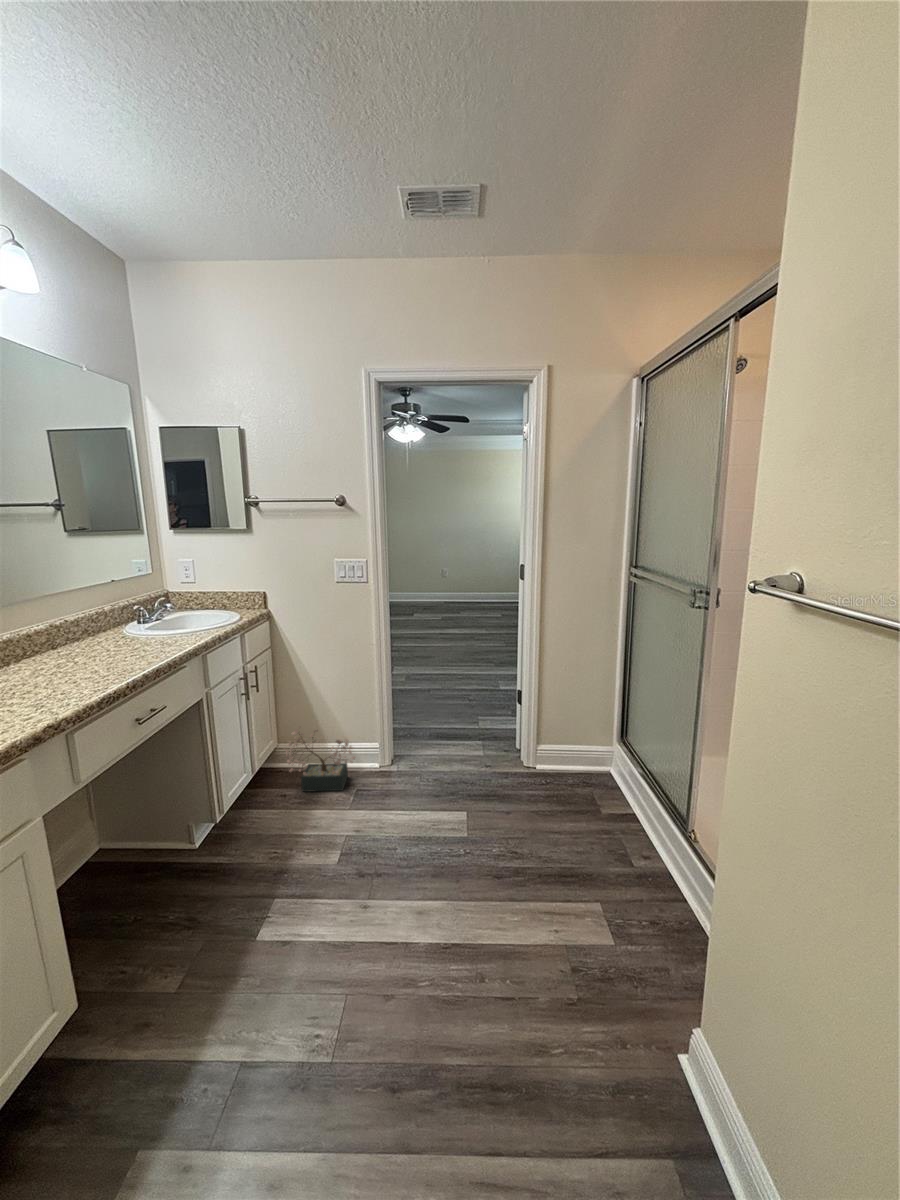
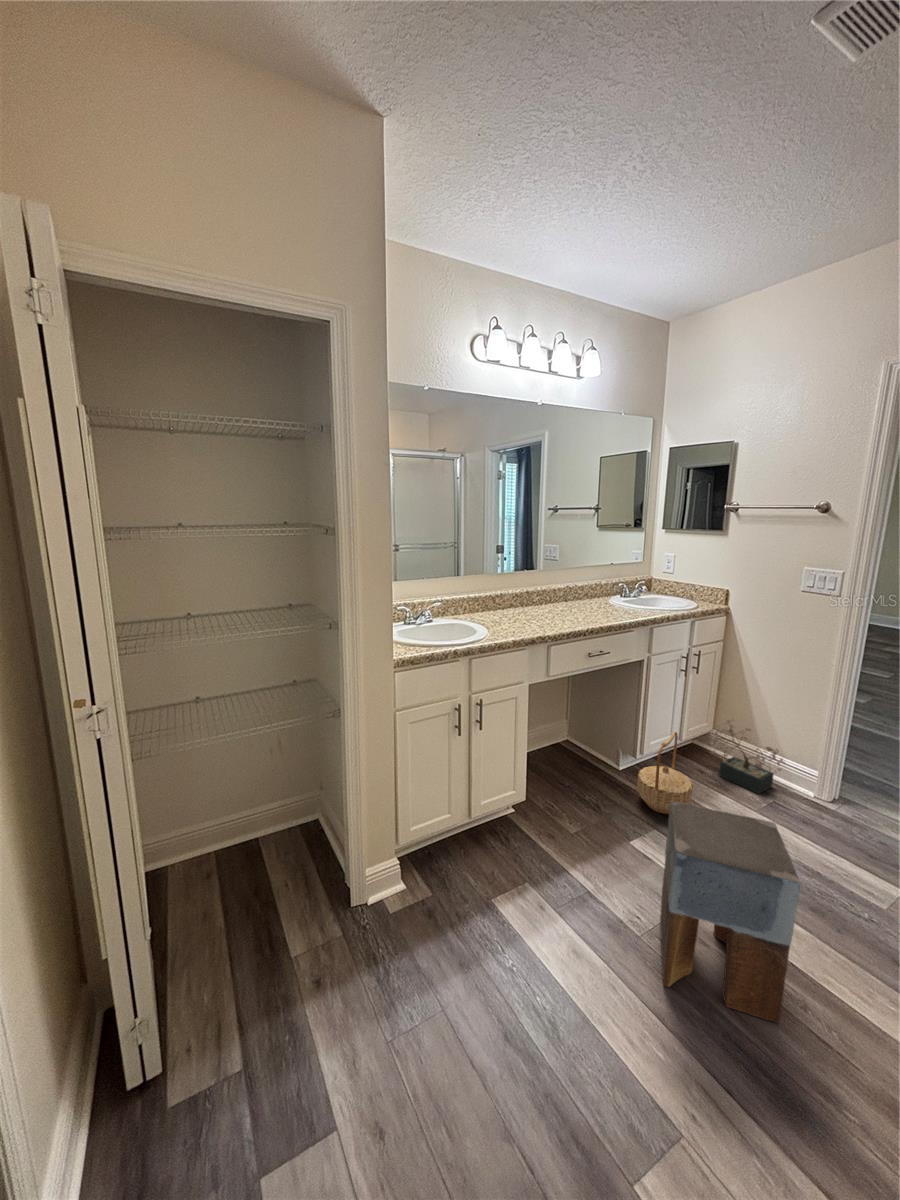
basket: none [230,769,297,876] -> present [637,732,693,814]
stool: none [324,823,478,1096] -> present [660,802,801,1023]

